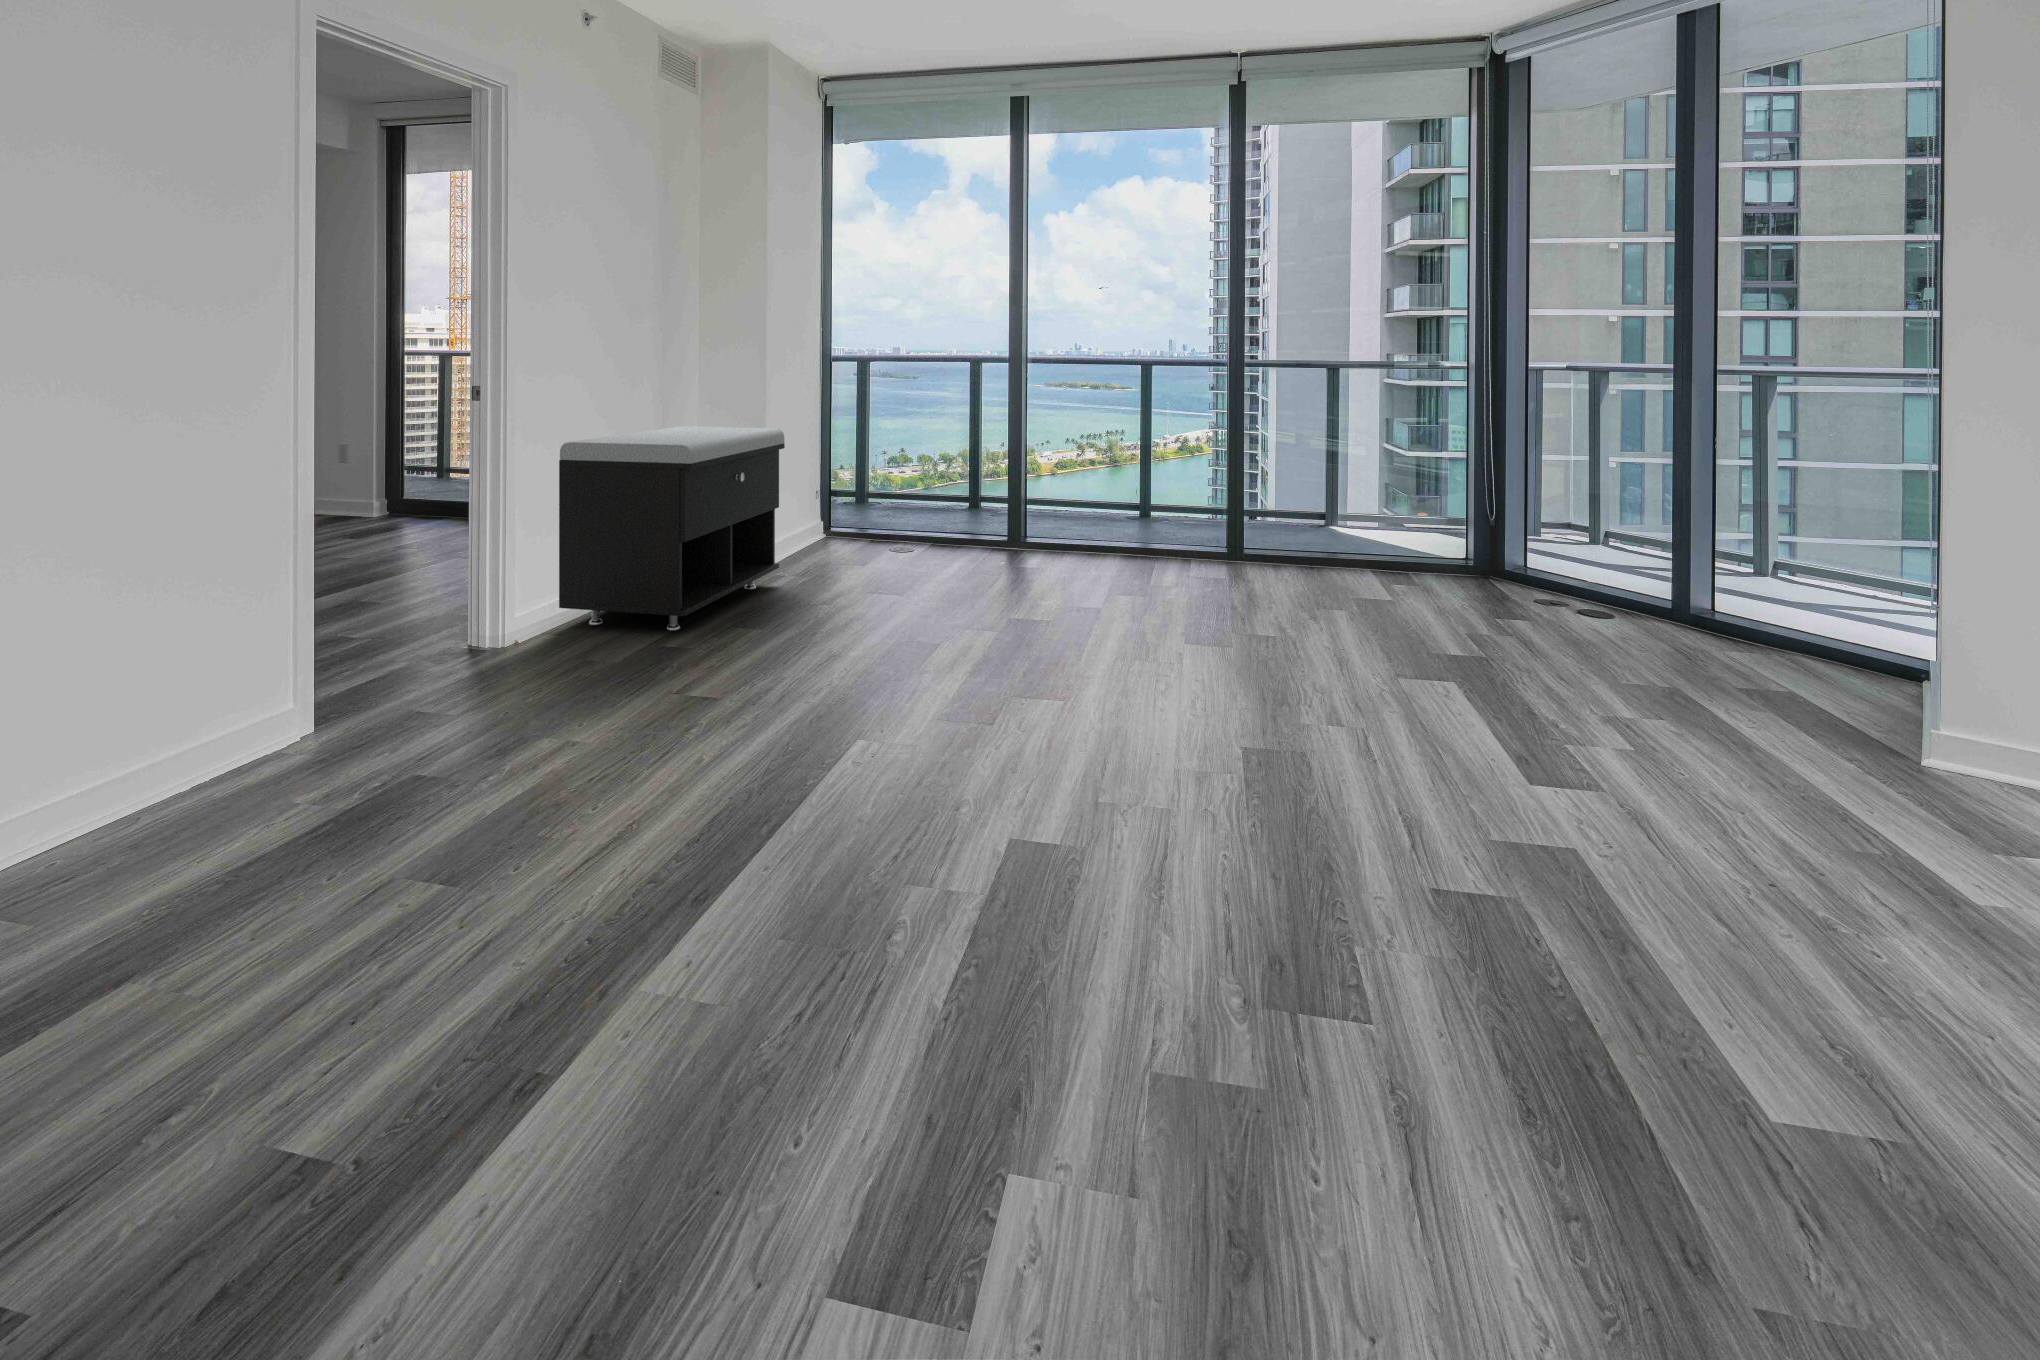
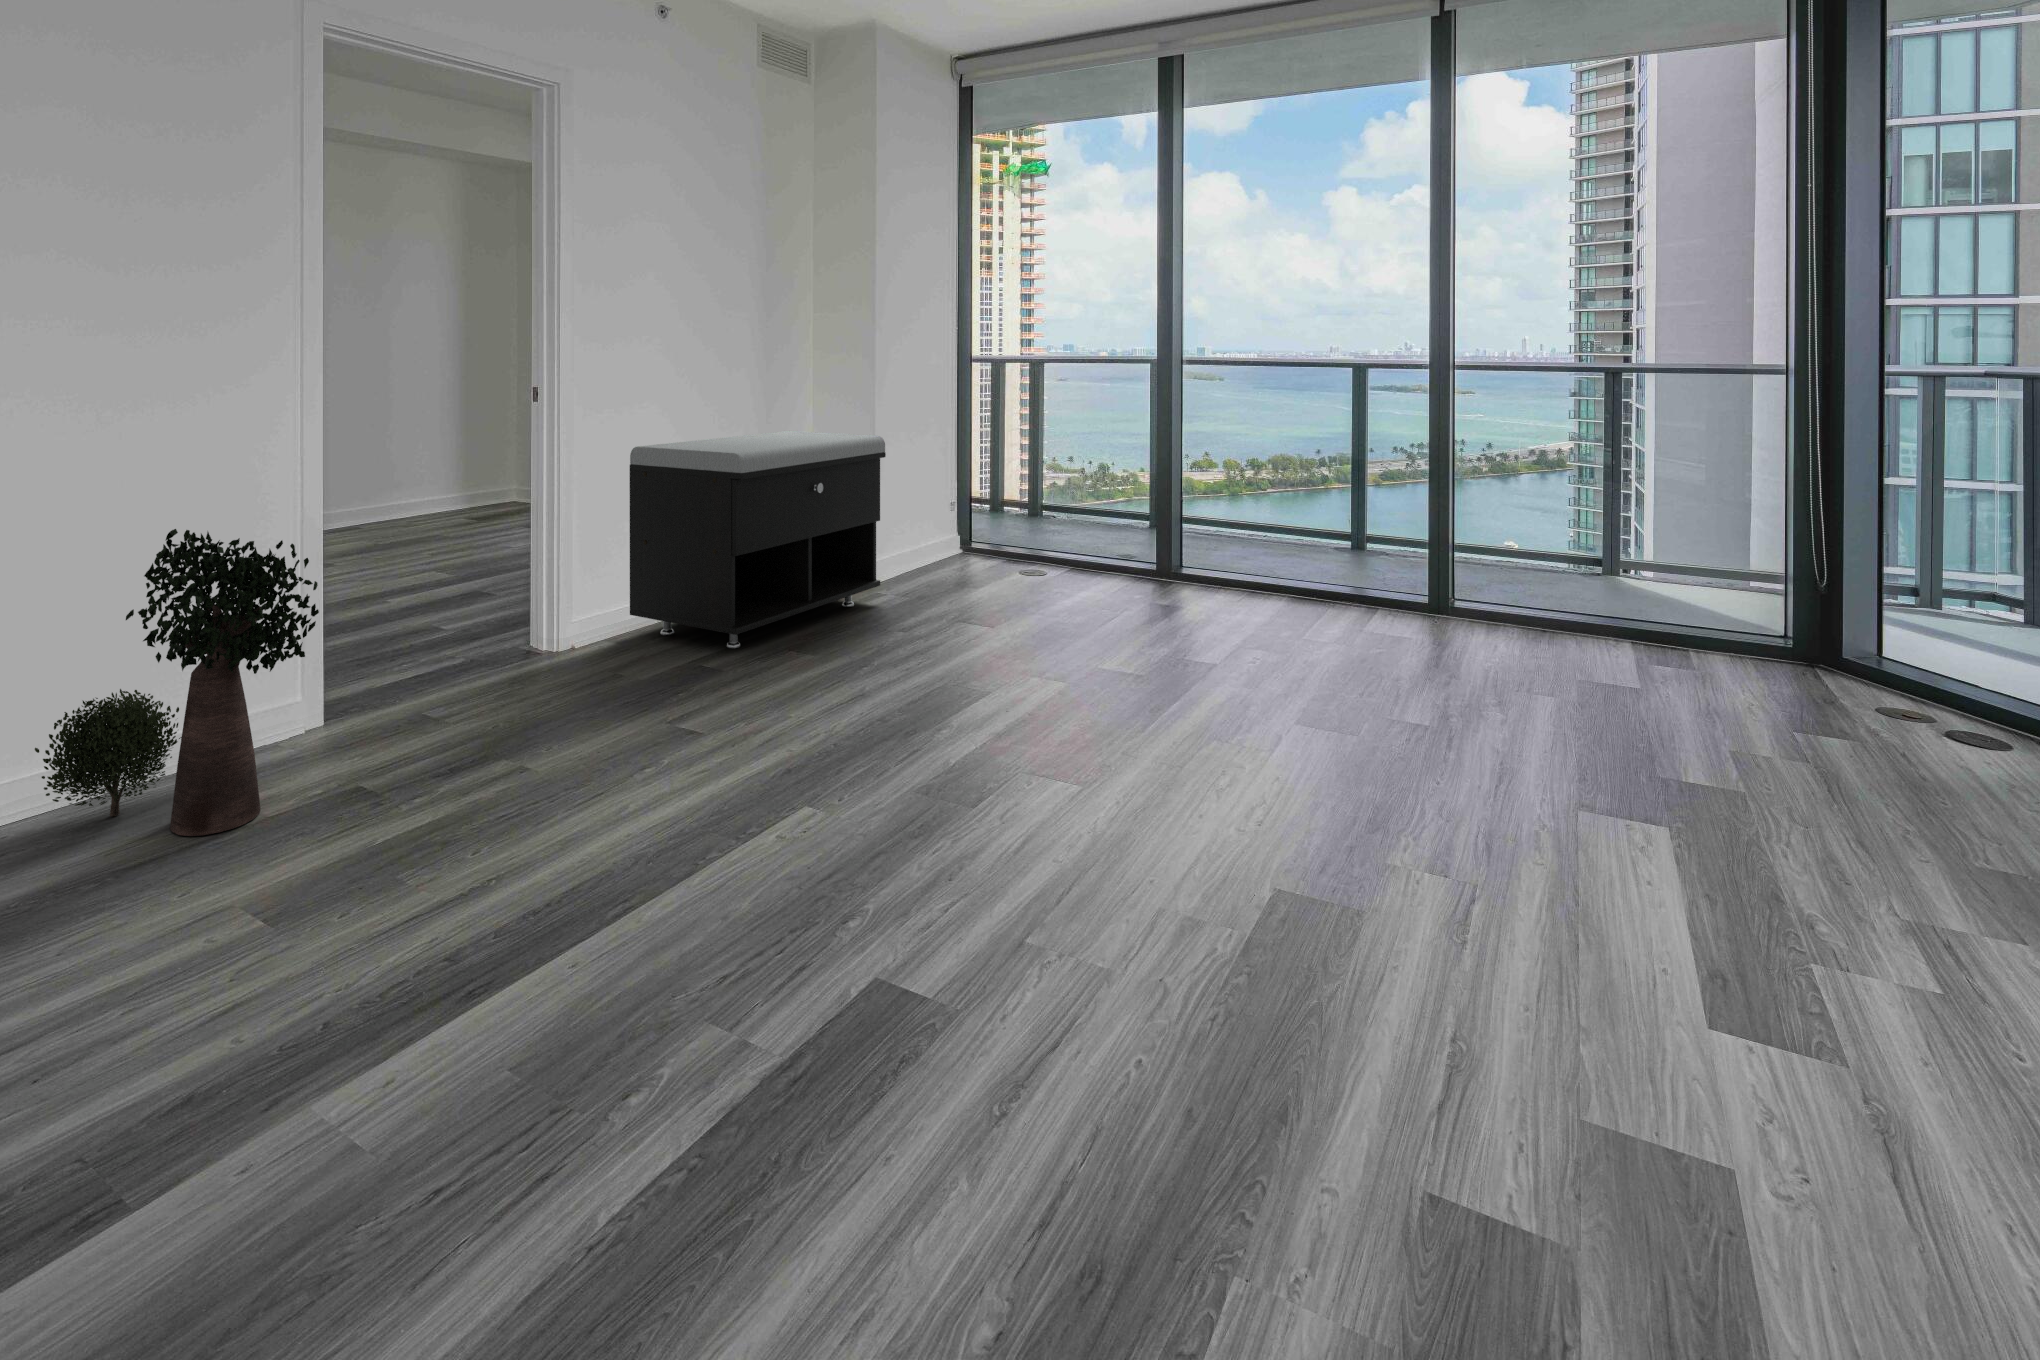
potted plant: none [80,528,388,834] -> present [35,529,319,836]

